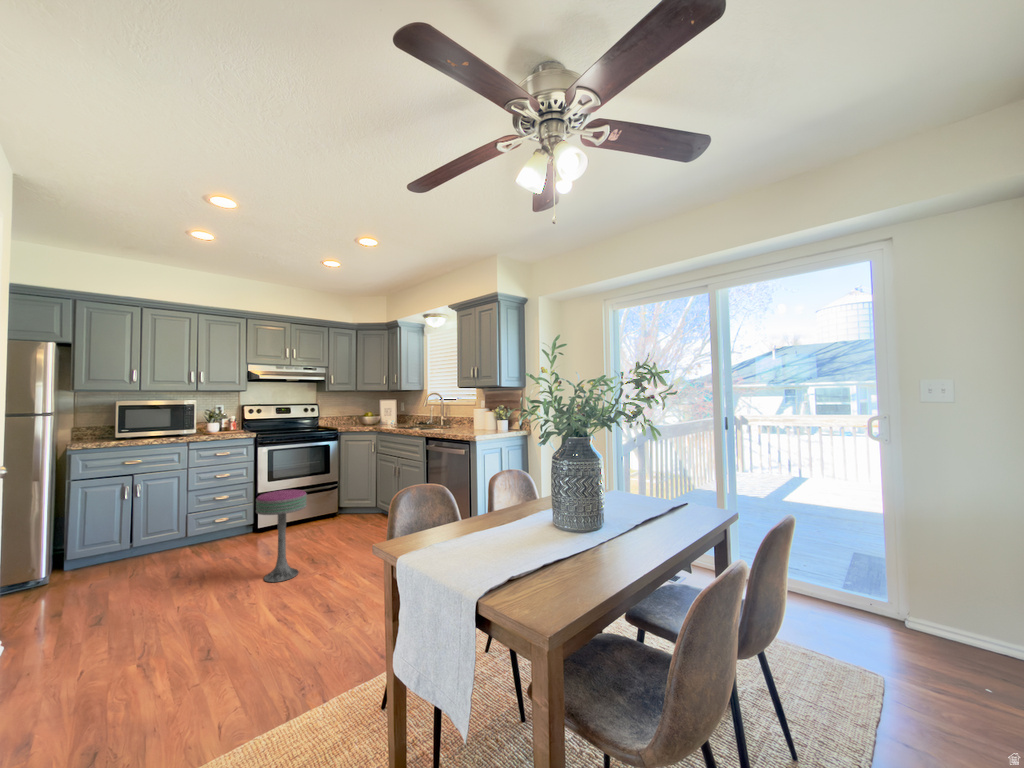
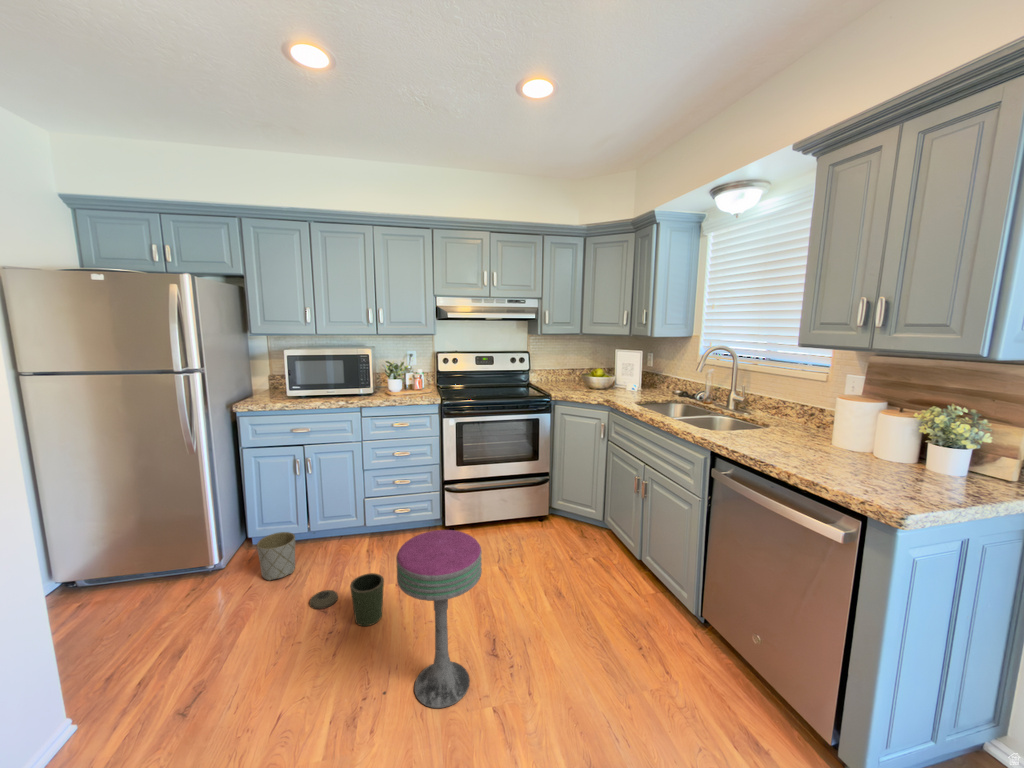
planter: none [98,540,133,575] -> present [257,532,295,581]
trash can: none [160,541,228,576] -> present [309,573,384,626]

